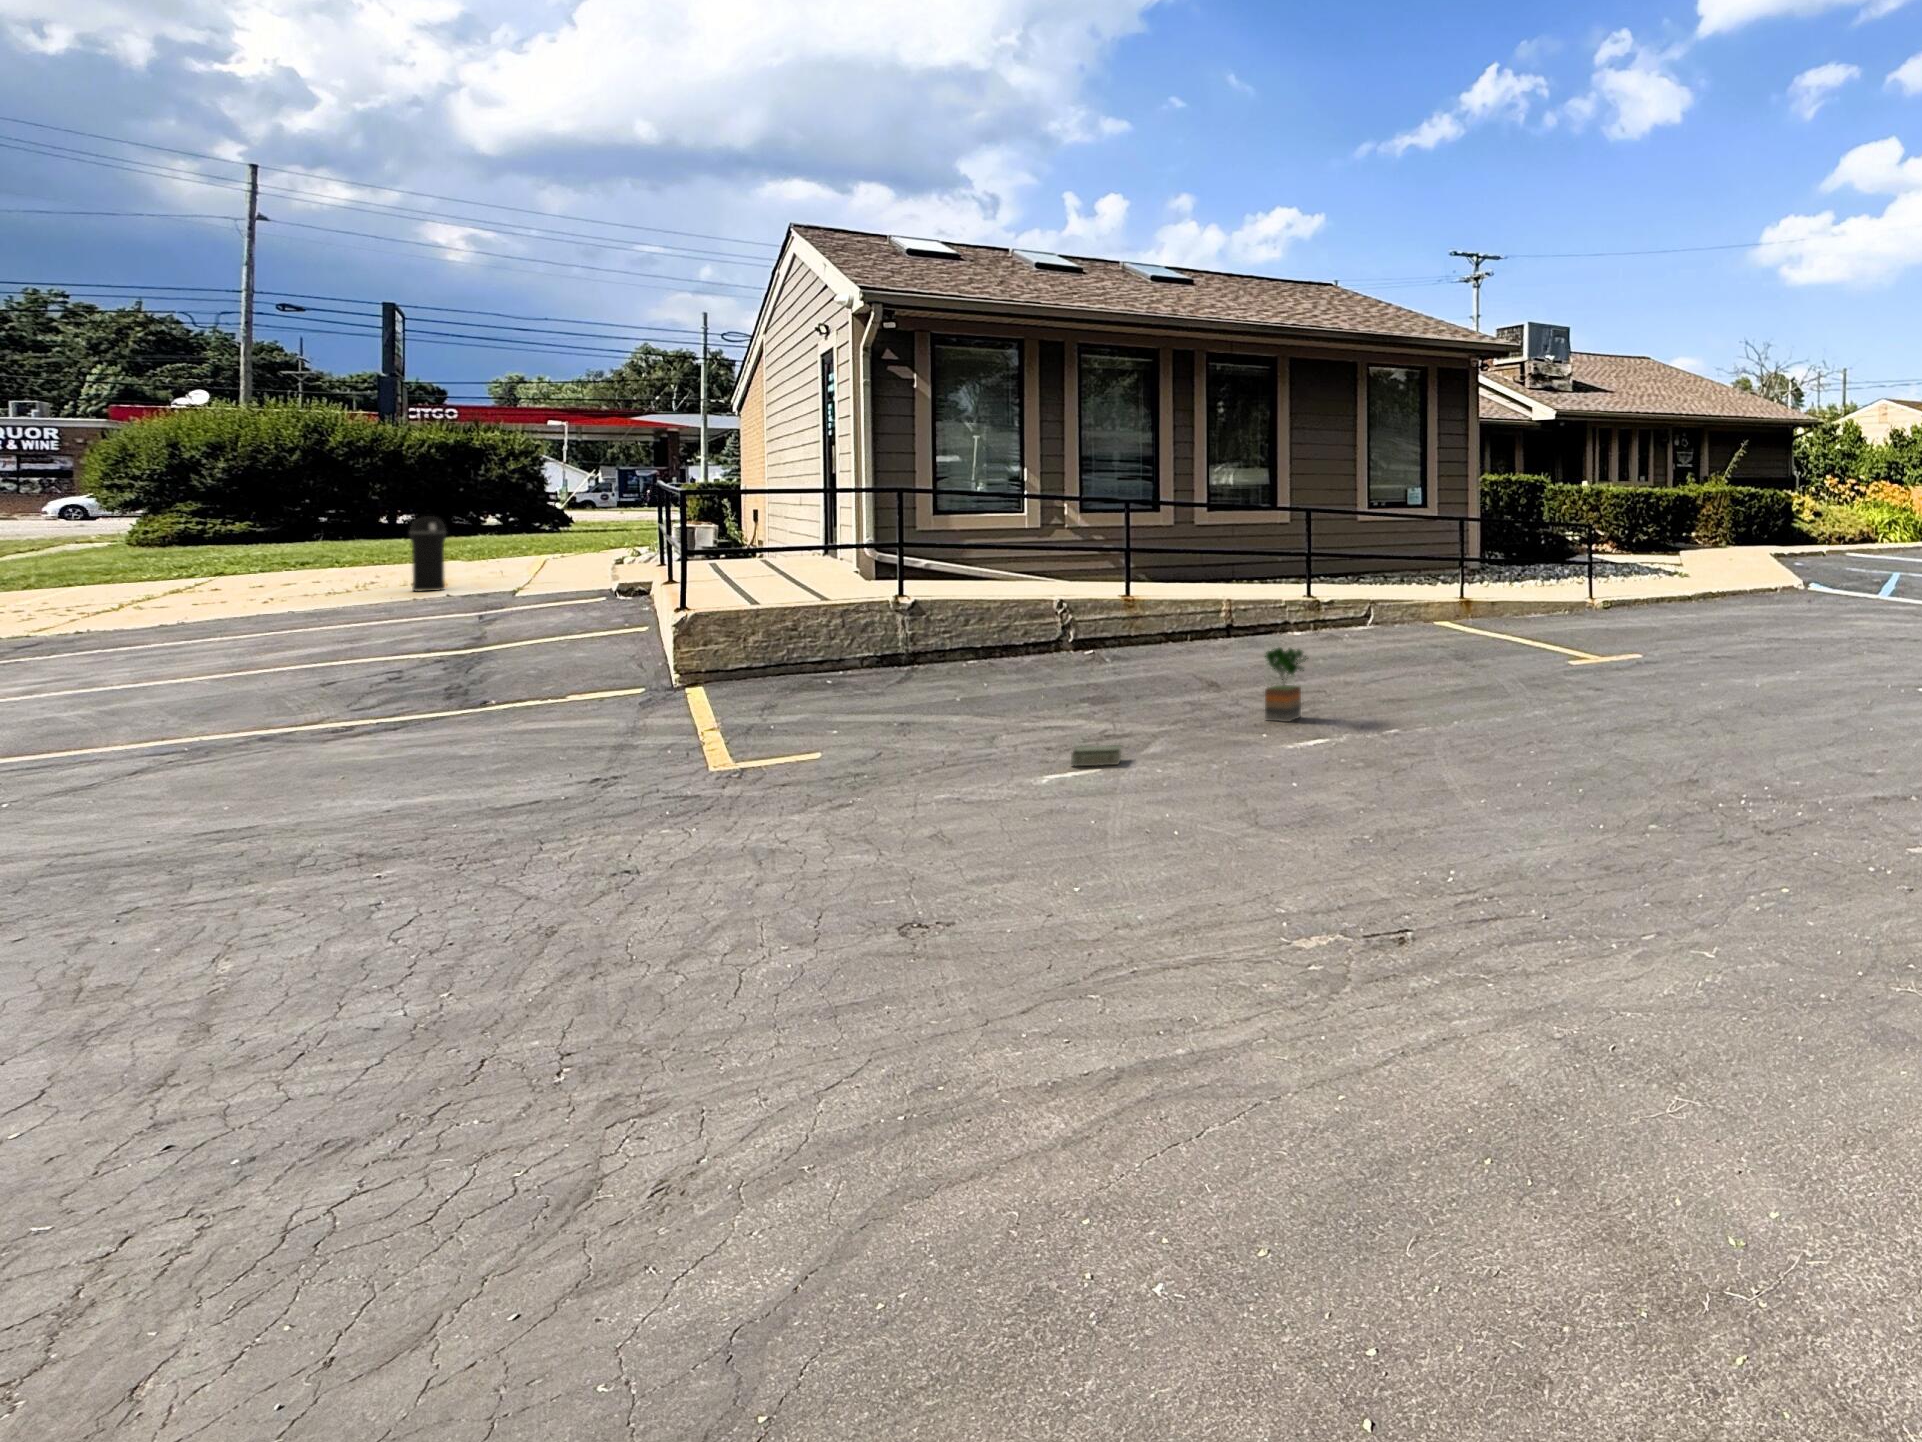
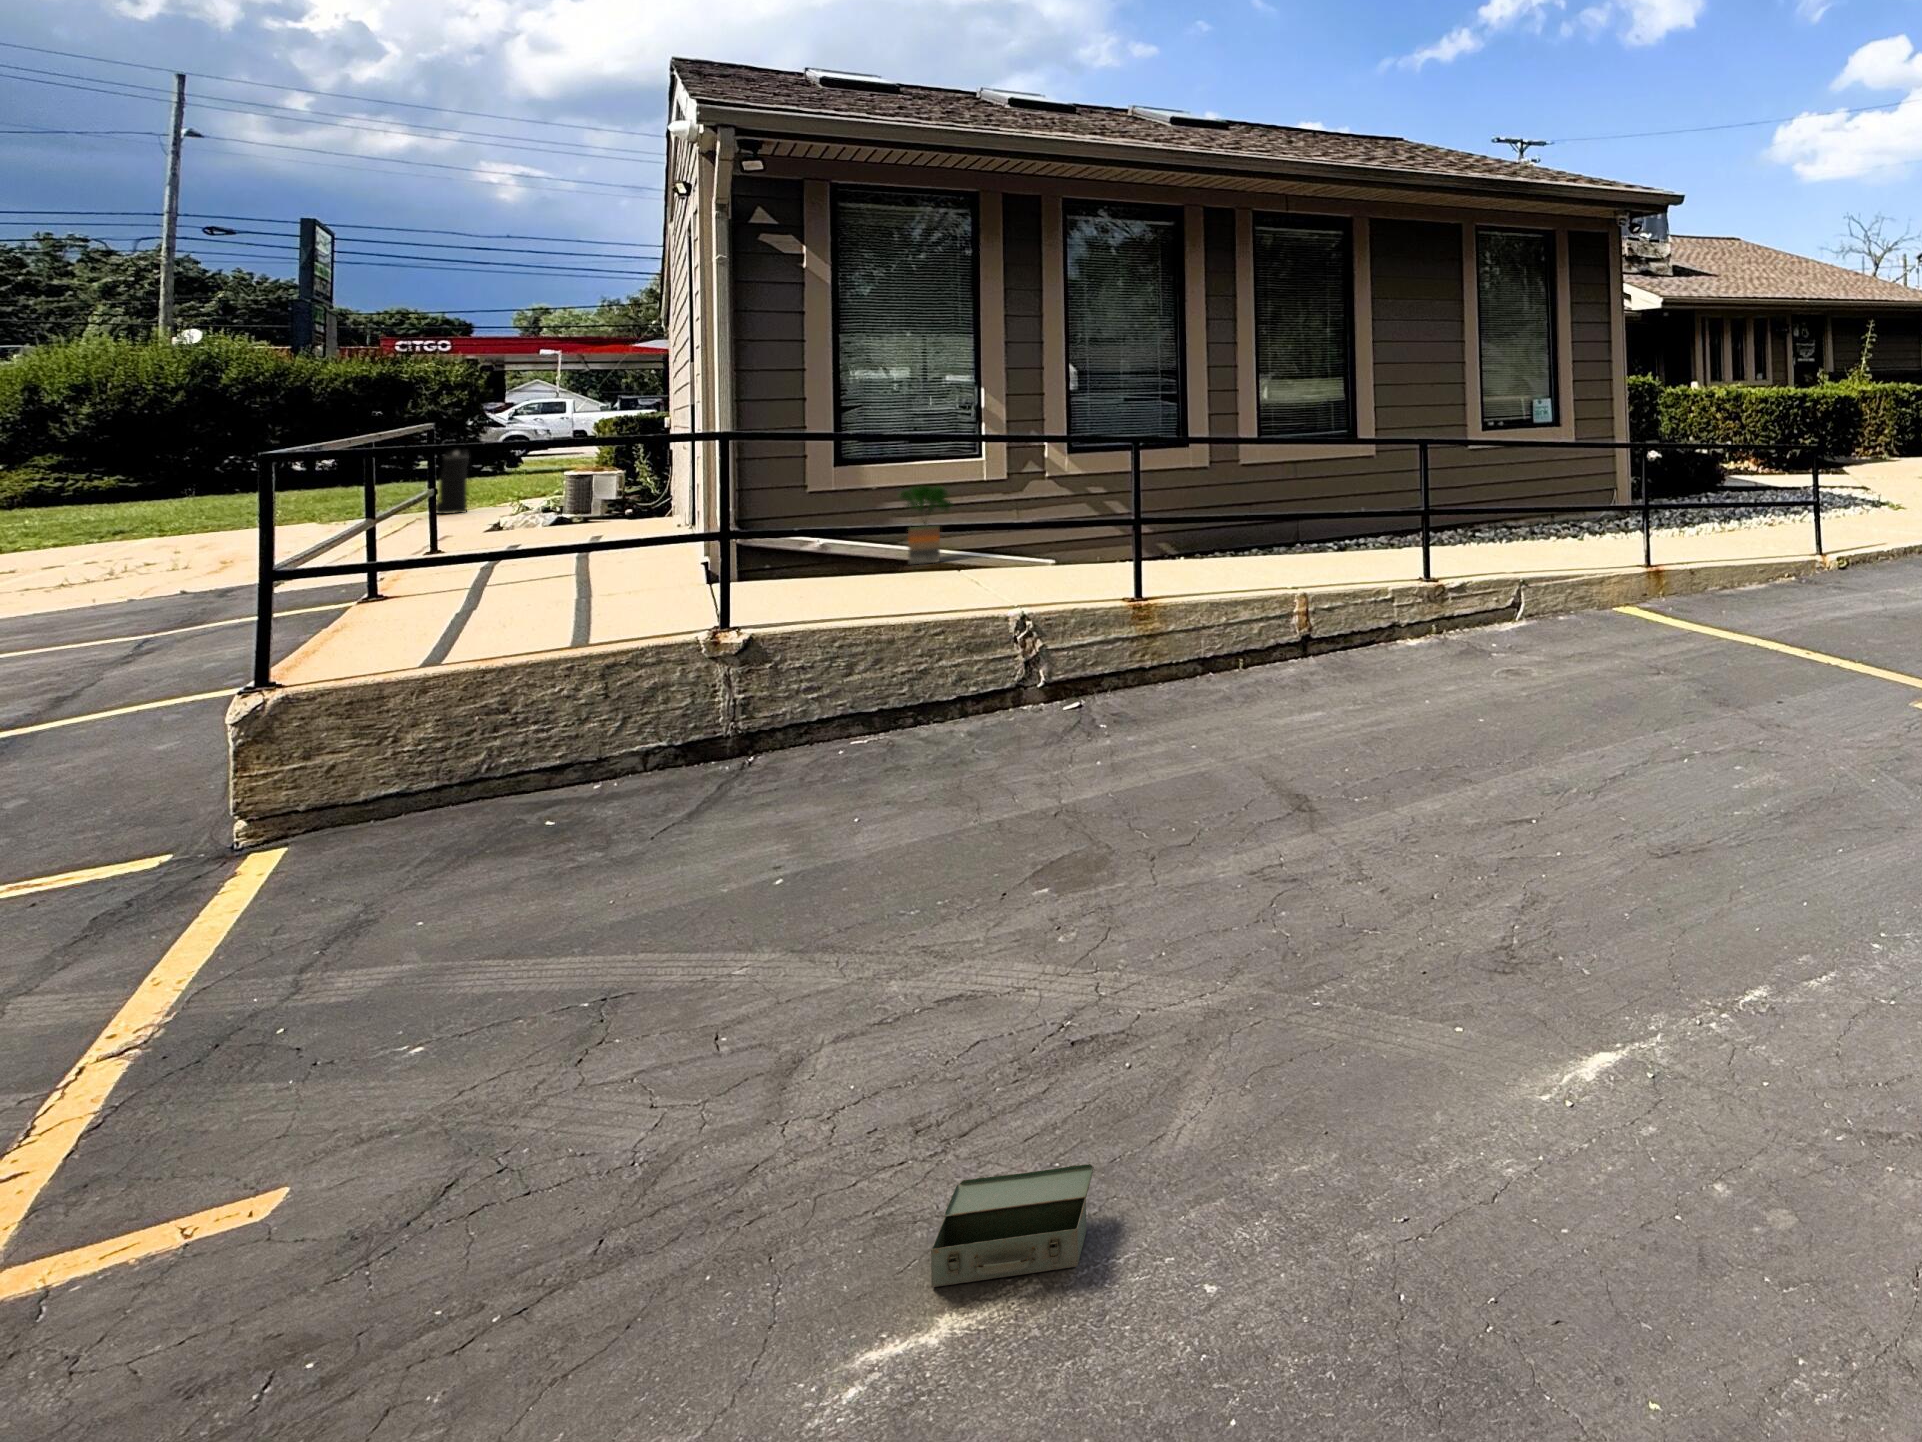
trash can: present [410,516,446,591] -> present [436,450,469,514]
potted tree: present [1265,648,1308,722] -> present [898,485,952,564]

